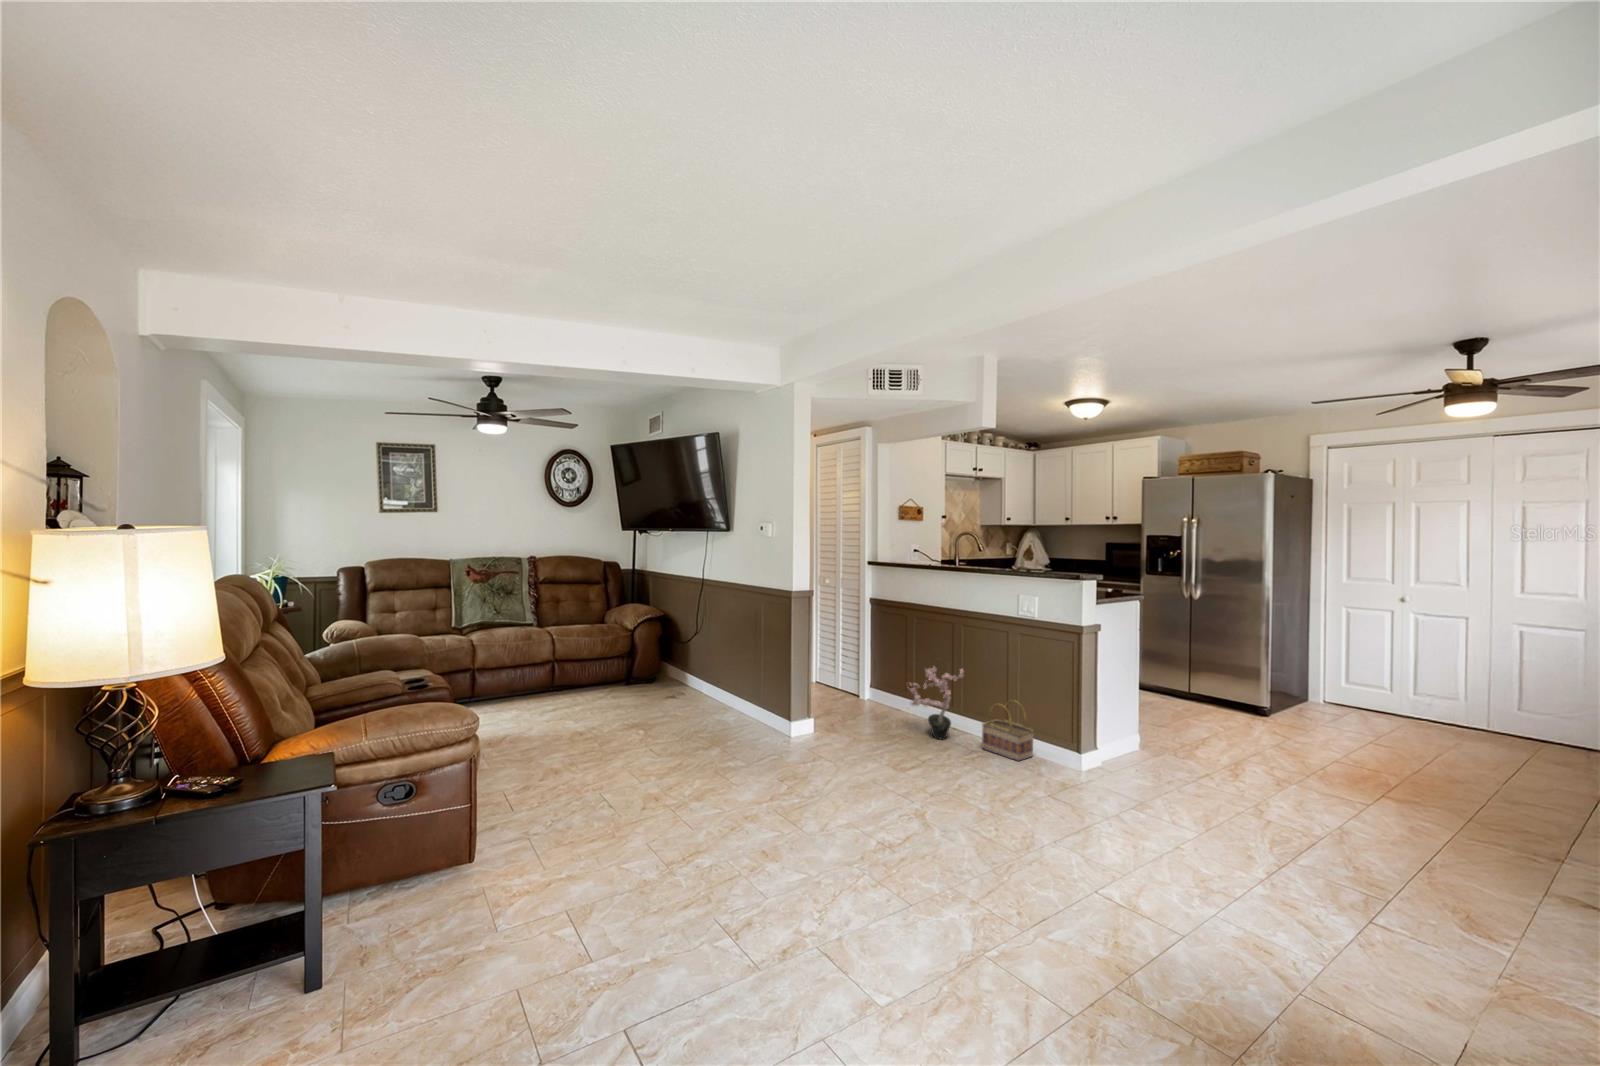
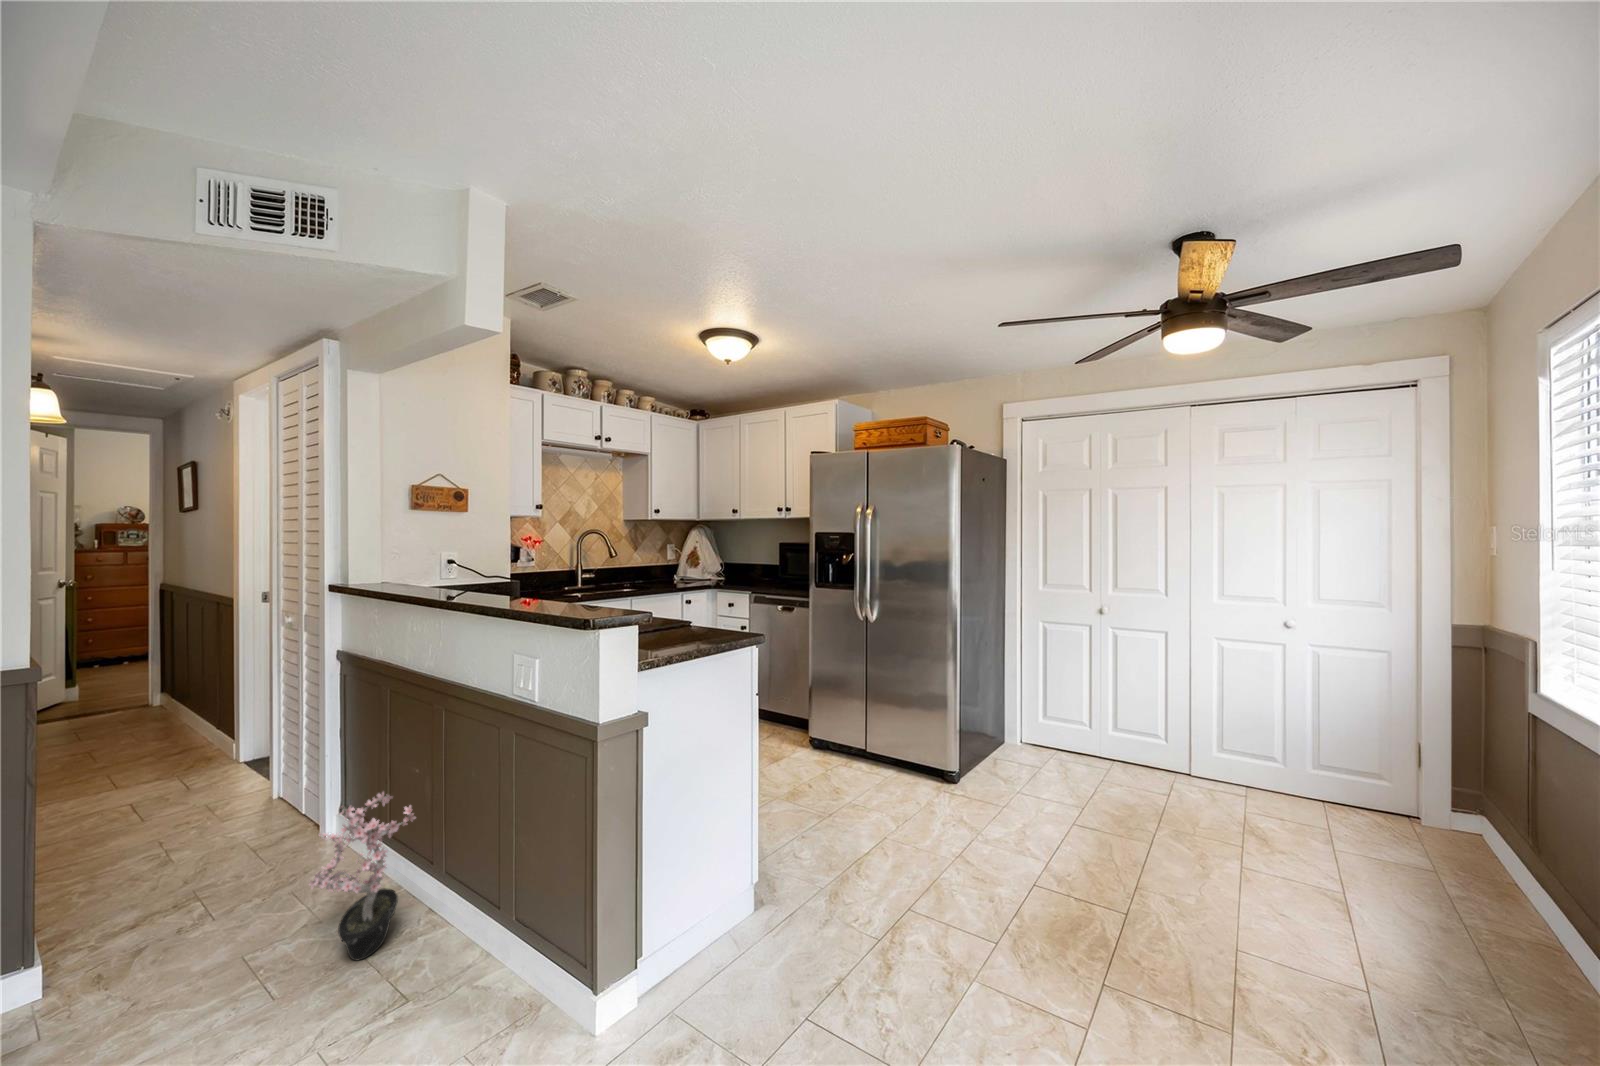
basket: present [982,700,1034,761] -> none [420,871,520,1025]

